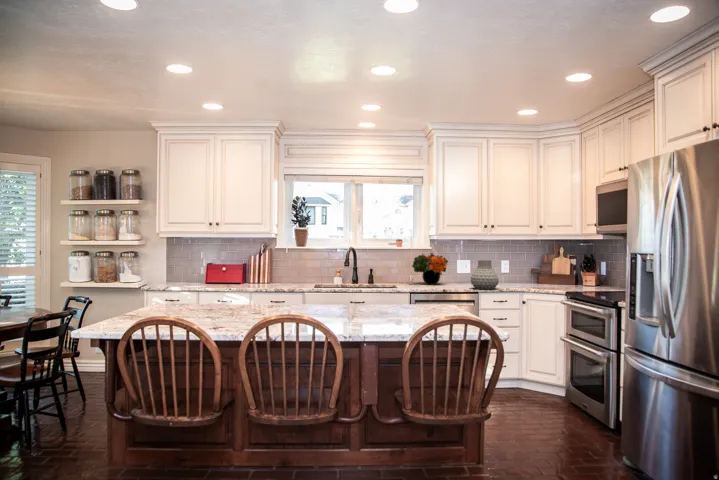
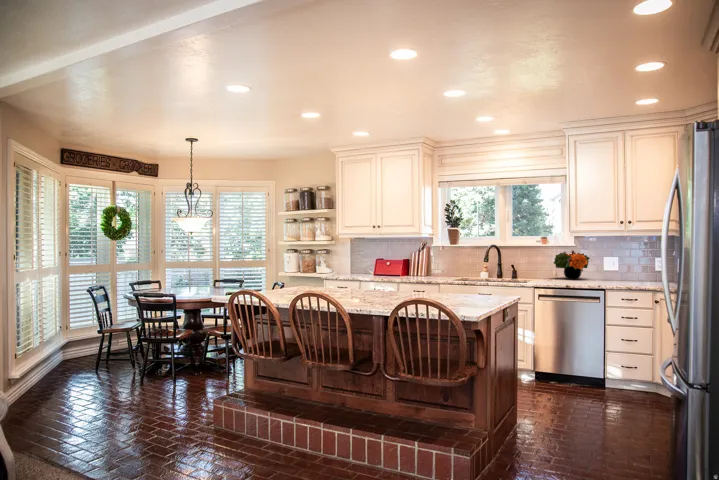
vase: present [470,260,499,289] -> none [607,259,636,286]

